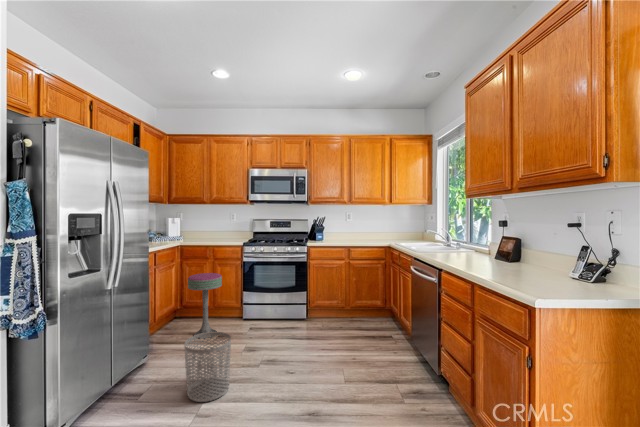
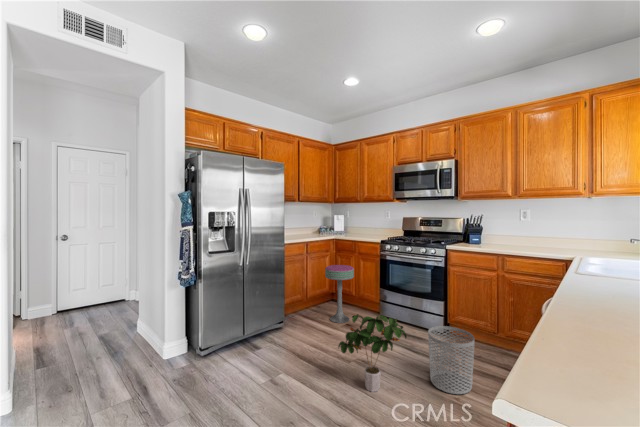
potted plant: none [267,308,326,382] -> present [338,314,407,392]
waste bin: present [185,332,231,402] -> present [428,326,474,394]

